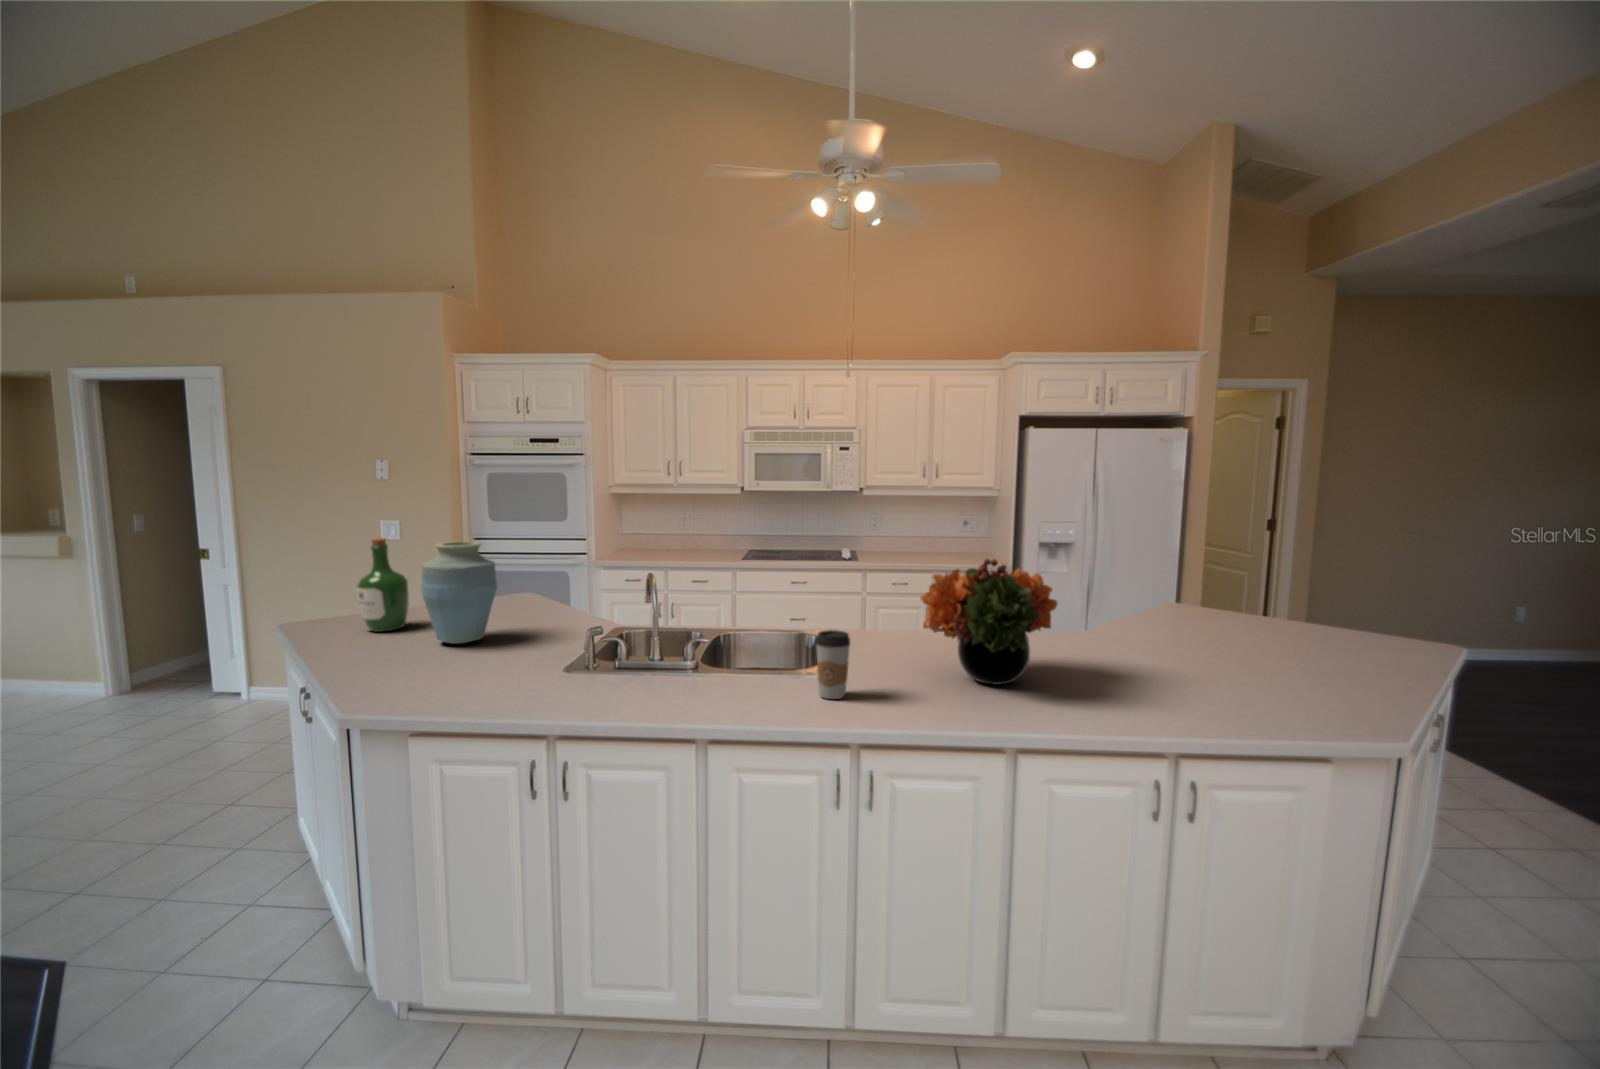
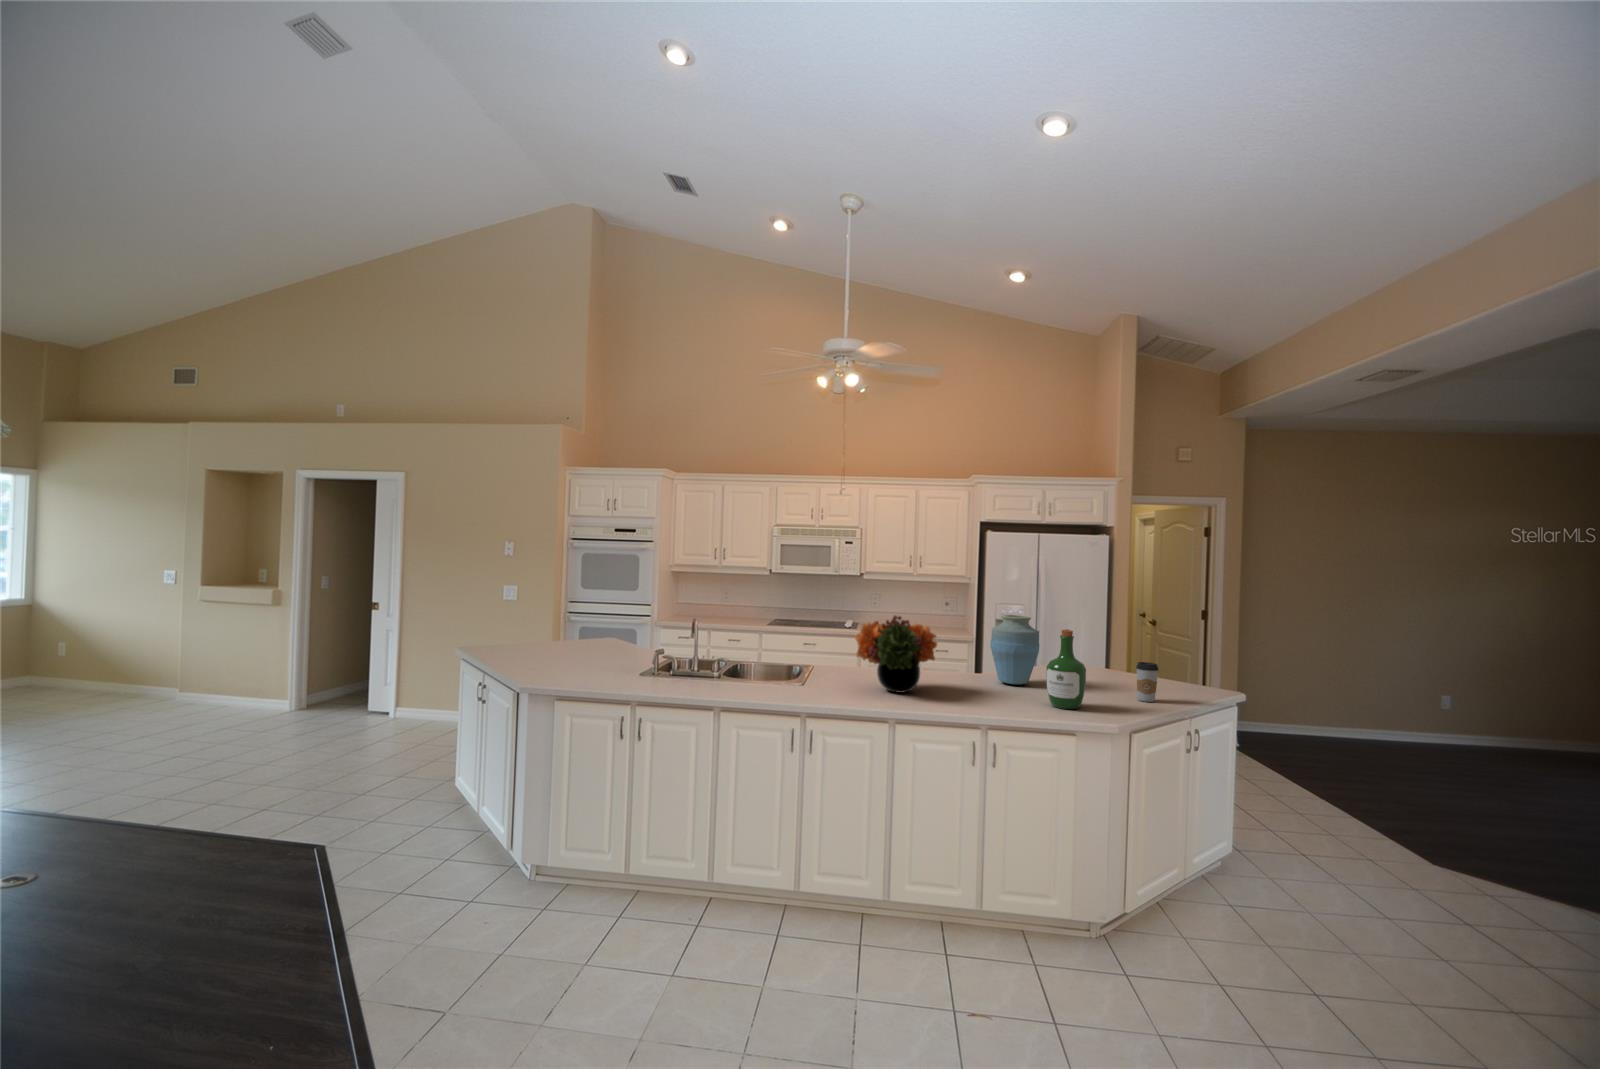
wine bottle: present [357,537,409,632] -> present [1046,629,1086,709]
vase: present [421,542,497,644] -> present [990,615,1039,685]
coffee cup: present [816,630,850,699] -> present [1136,662,1158,702]

